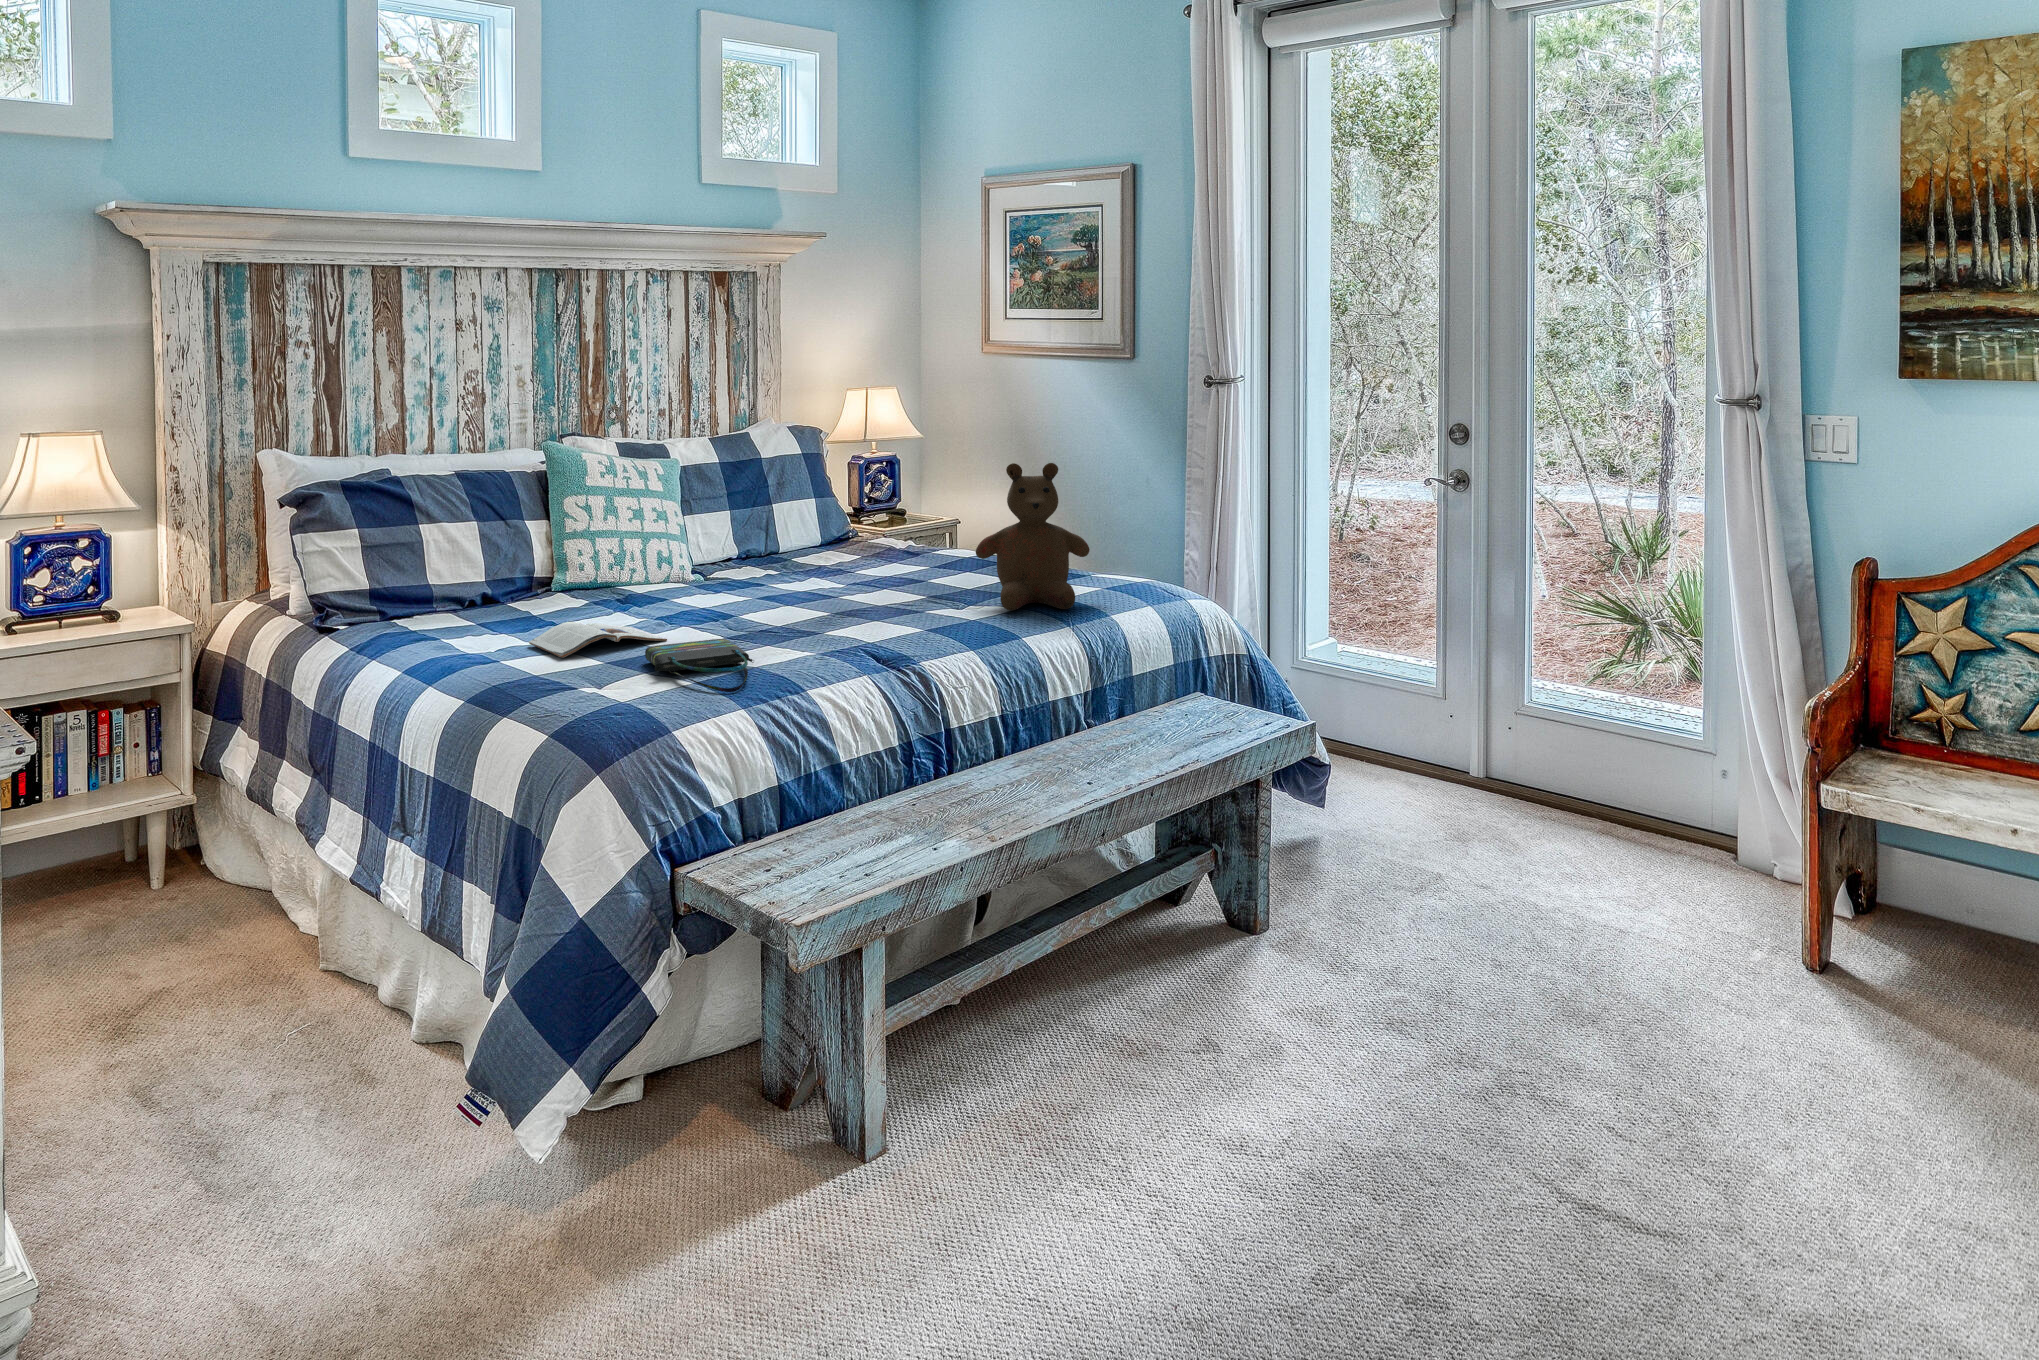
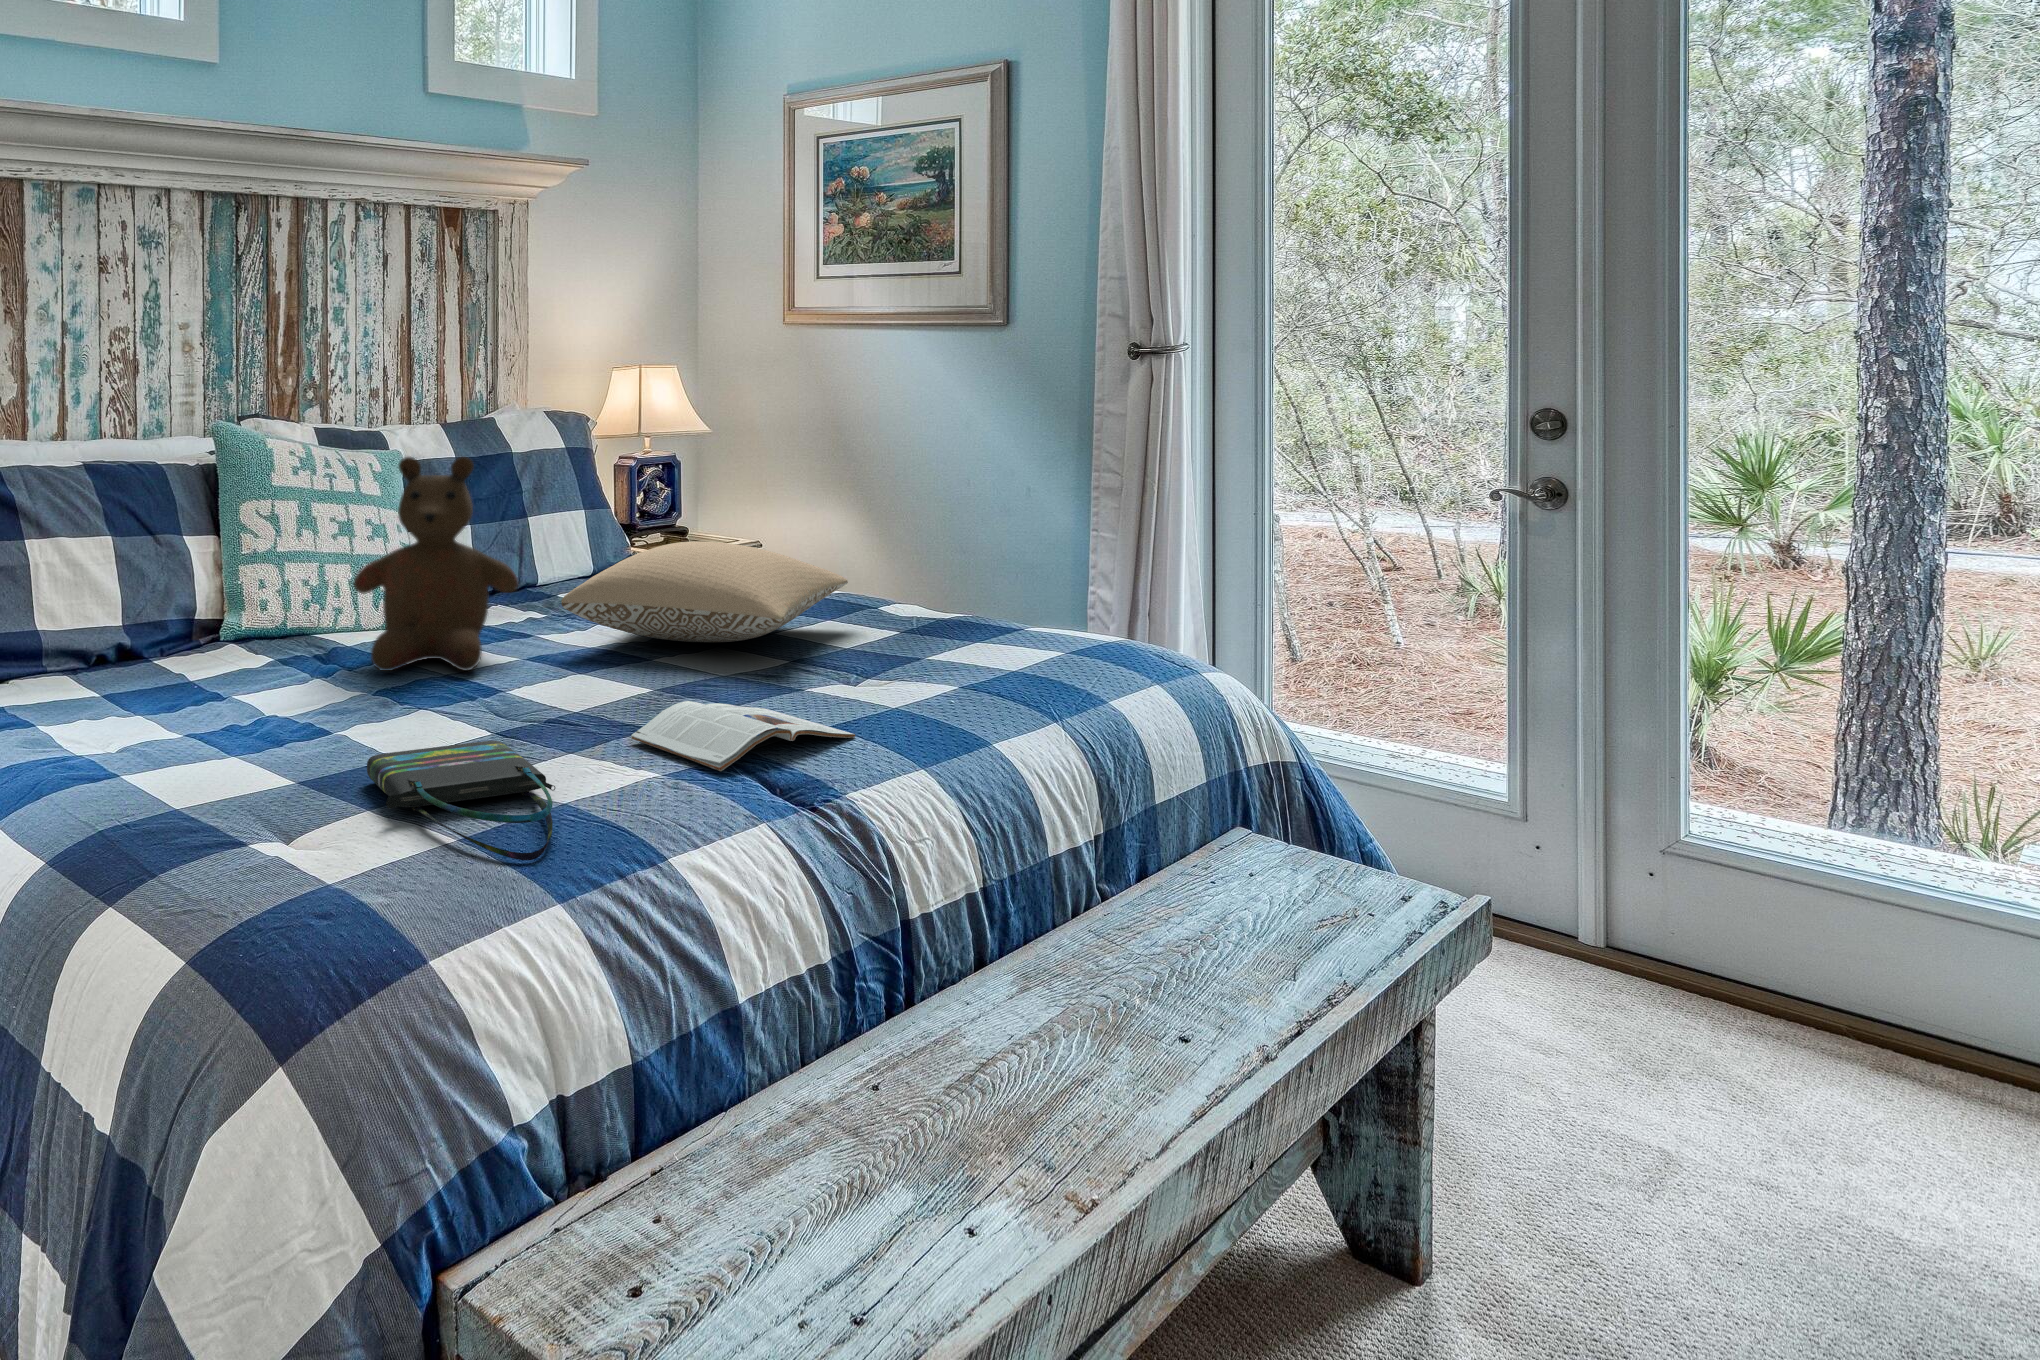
teddy bear: present [976,463,1090,610] -> present [353,457,519,671]
pillow: none [782,520,982,586] -> present [561,541,848,642]
magazine: present [529,622,667,658] -> present [631,701,855,771]

